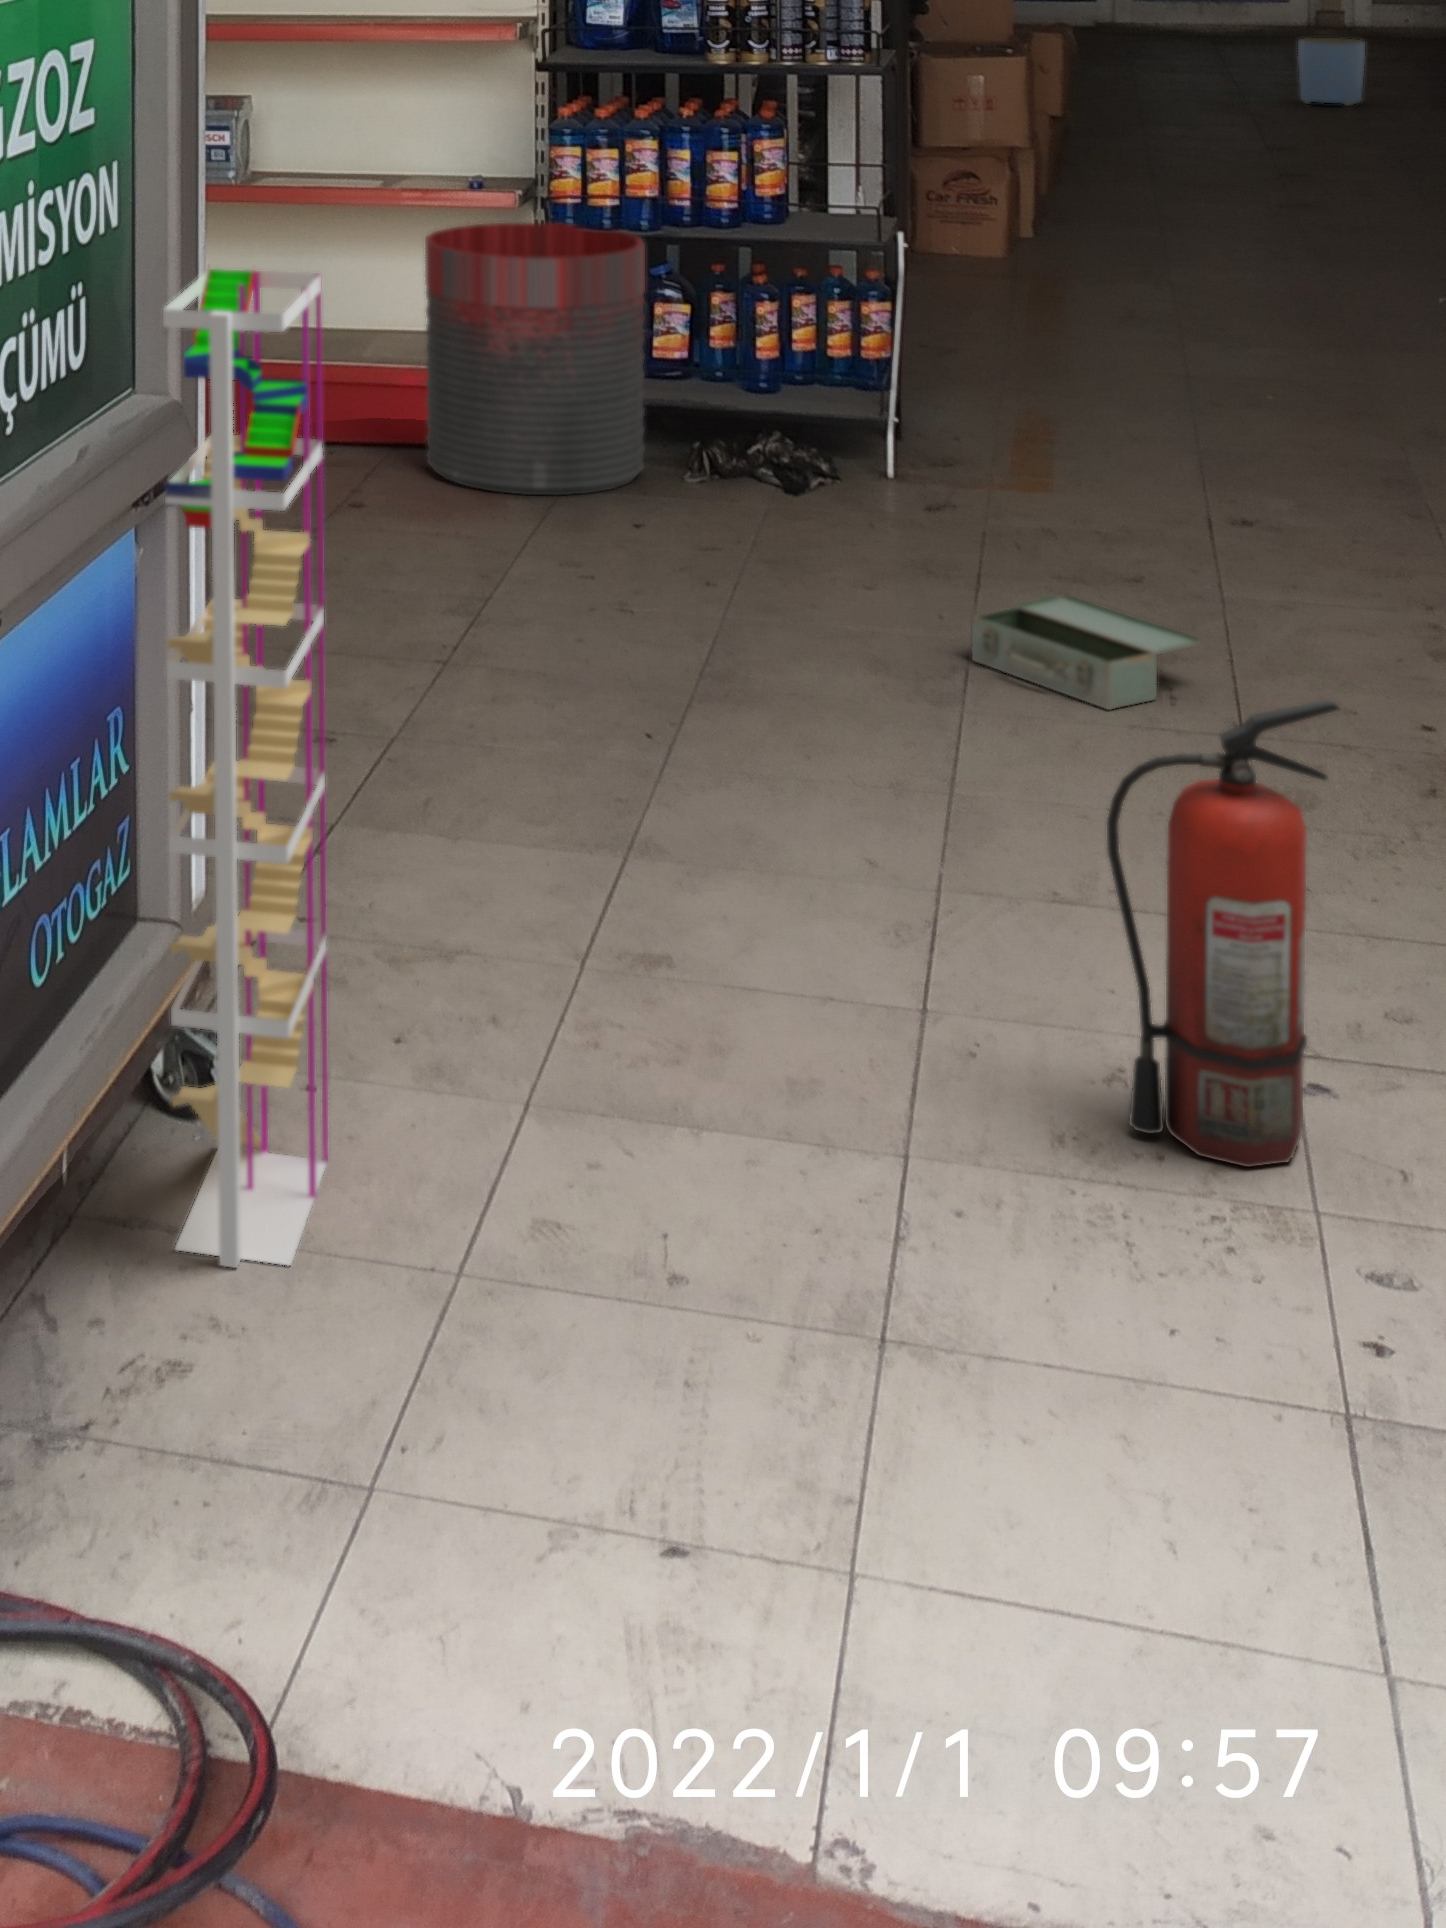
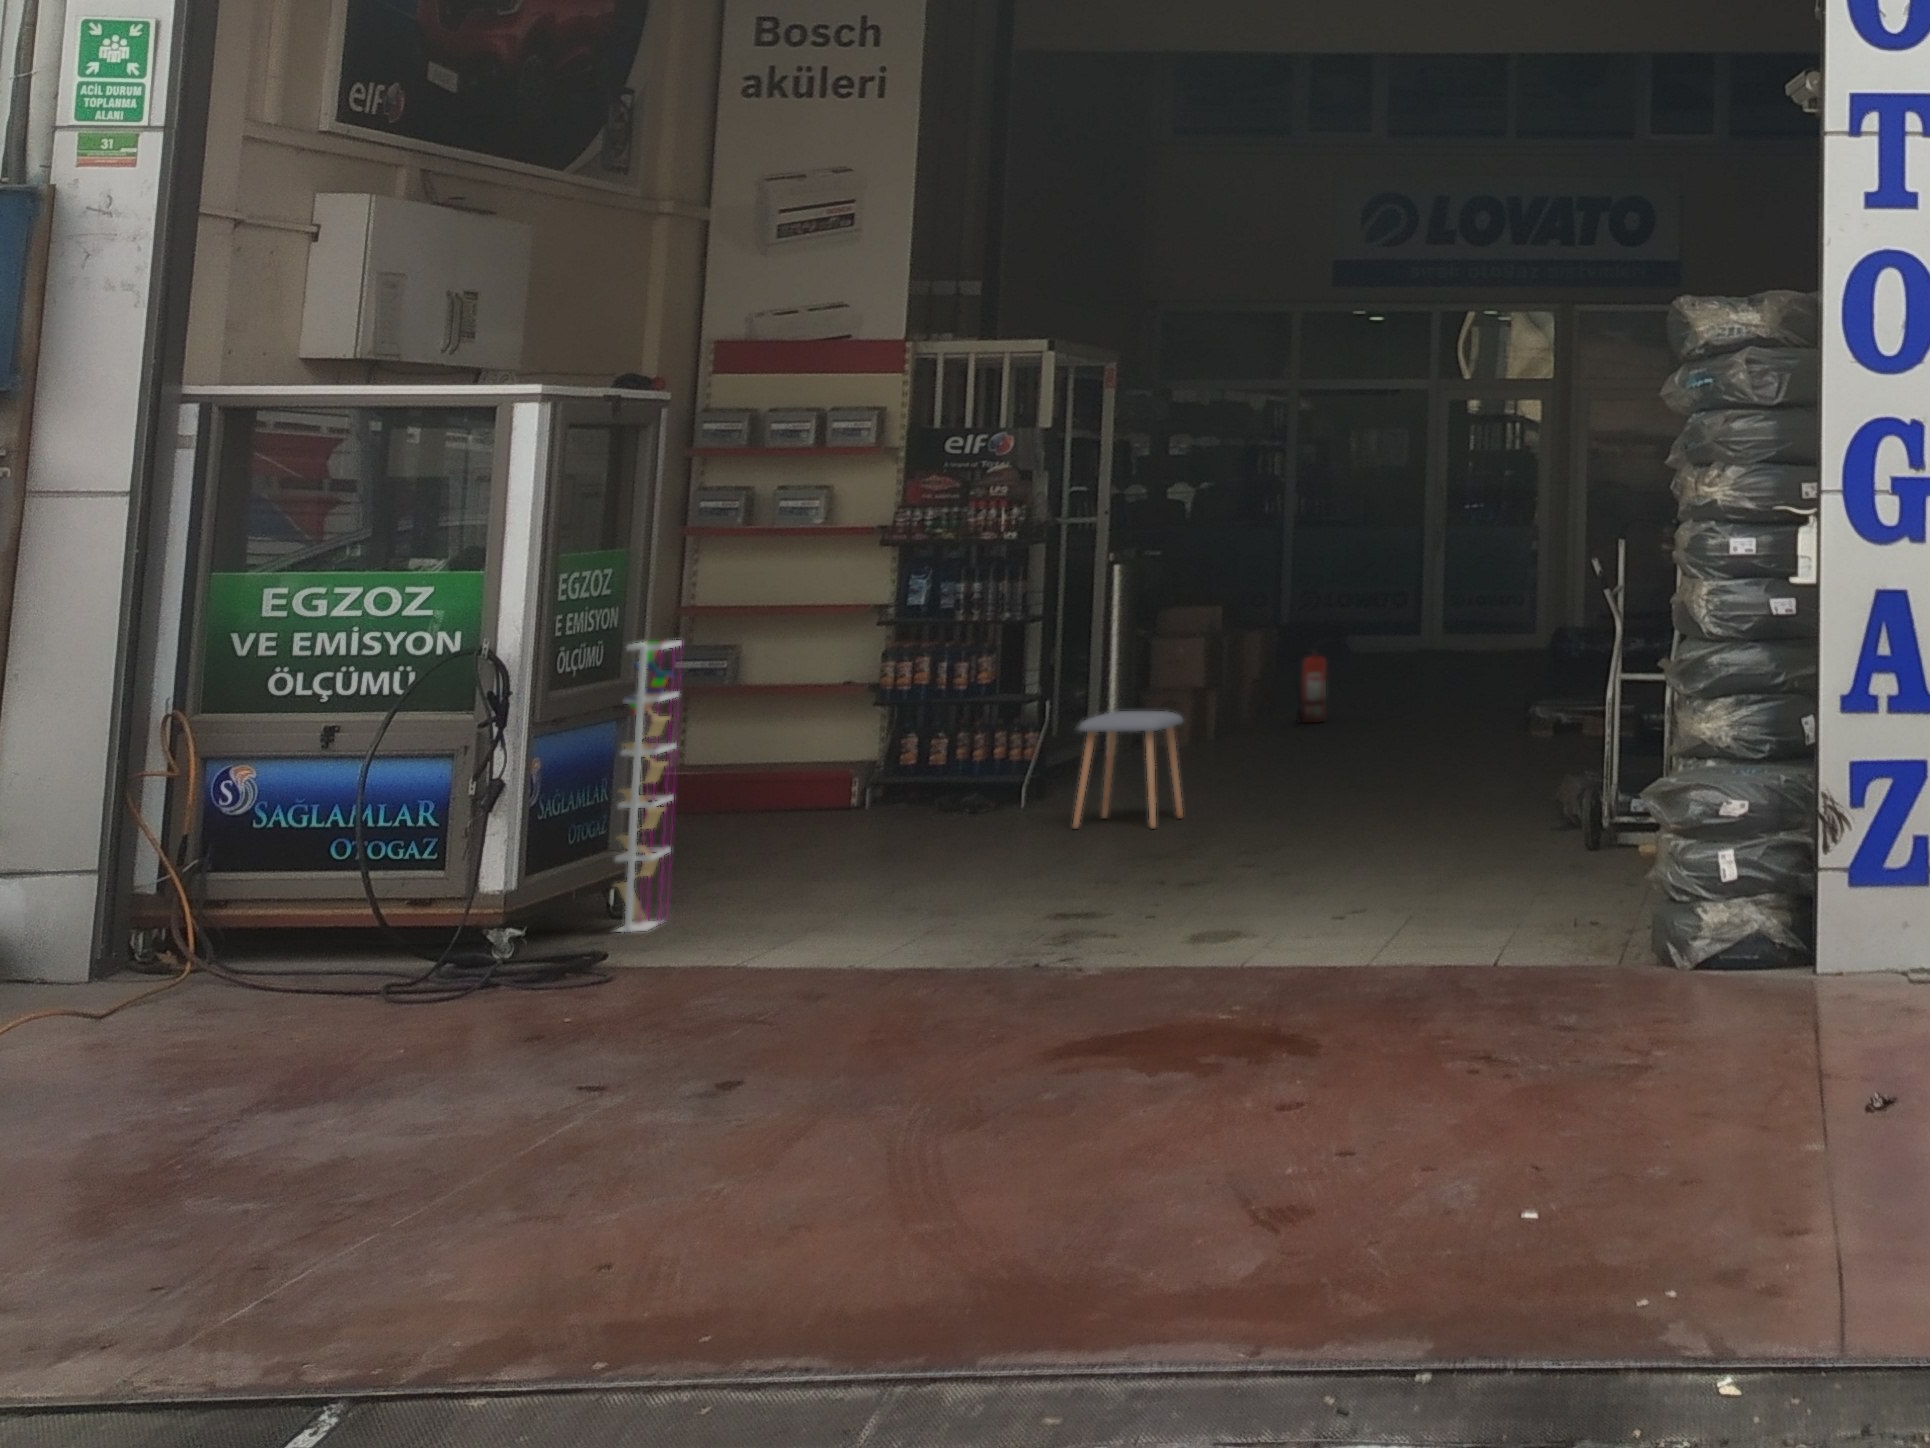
planter: present [1298,38,1365,106] -> none [1464,644,1499,683]
trash can: present [425,223,645,495] -> none [812,700,920,819]
stool: none [1129,323,1381,650] -> present [1073,711,1183,829]
toolbox: present [972,596,1201,709] -> none [996,815,1076,845]
fire extinguisher: present [1107,700,1339,1167] -> present [1296,643,1326,723]

